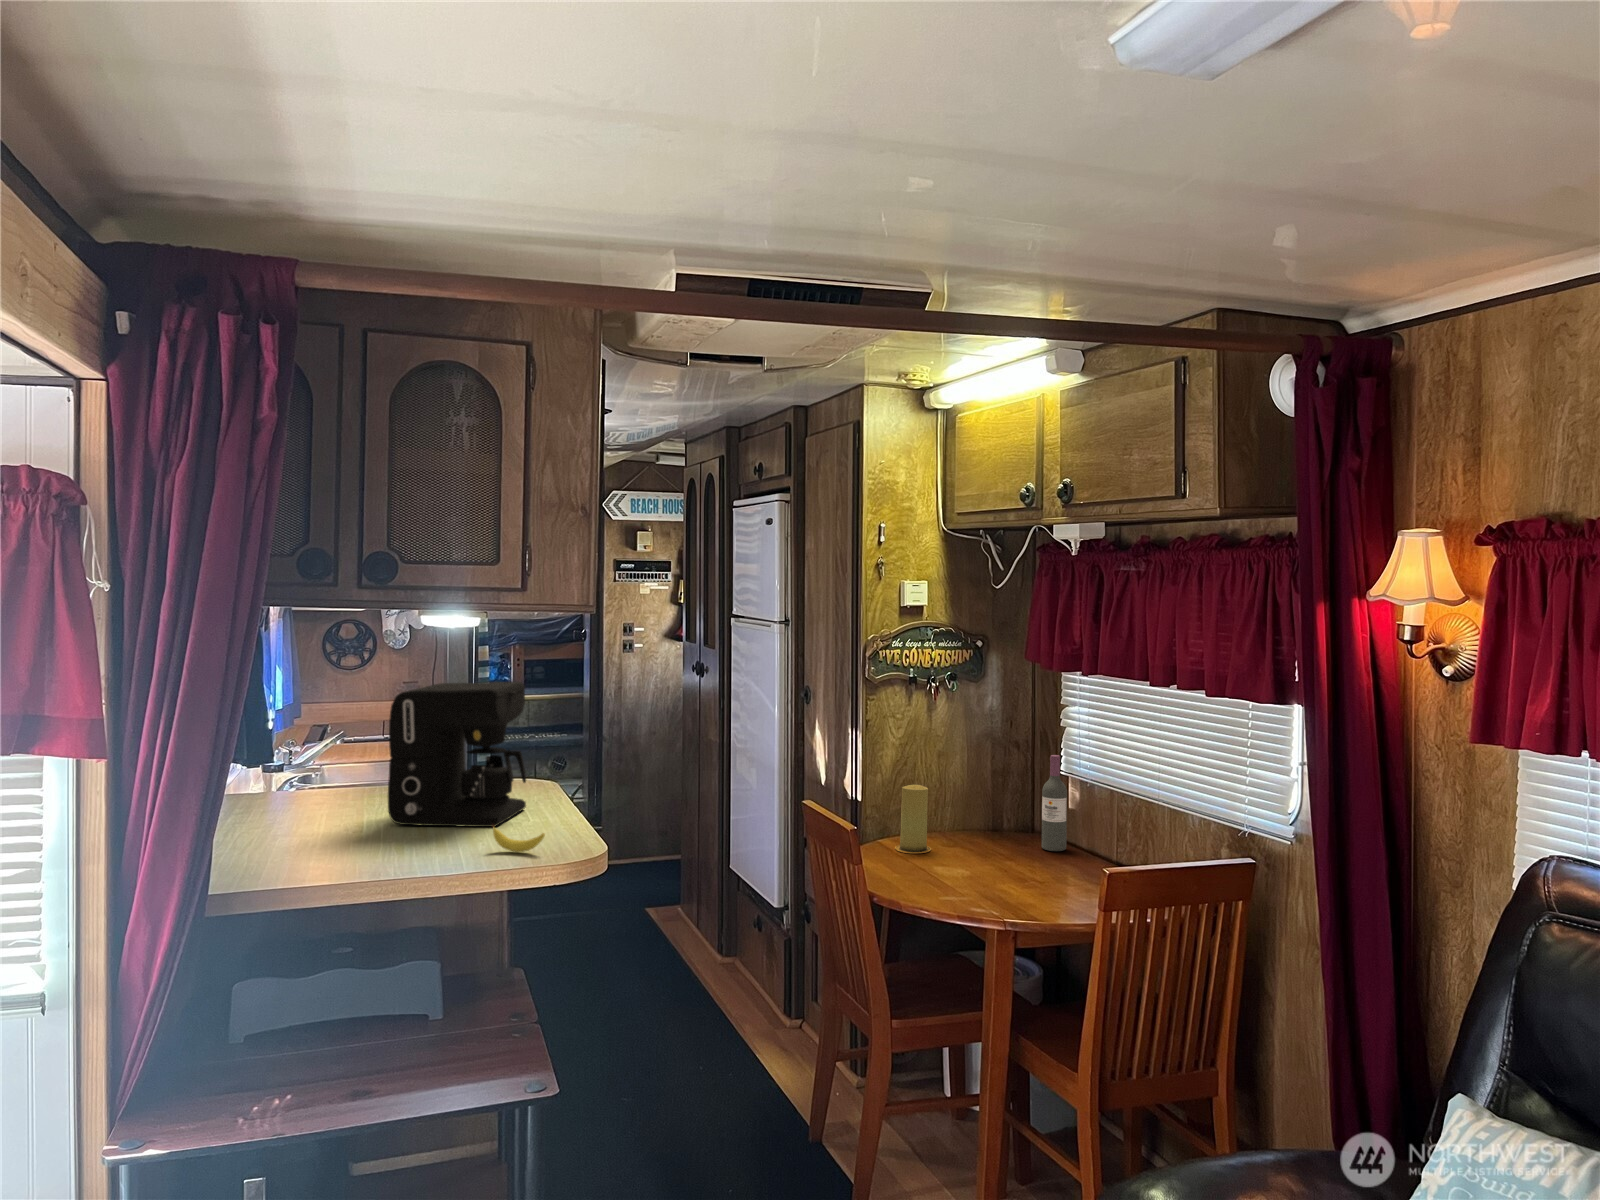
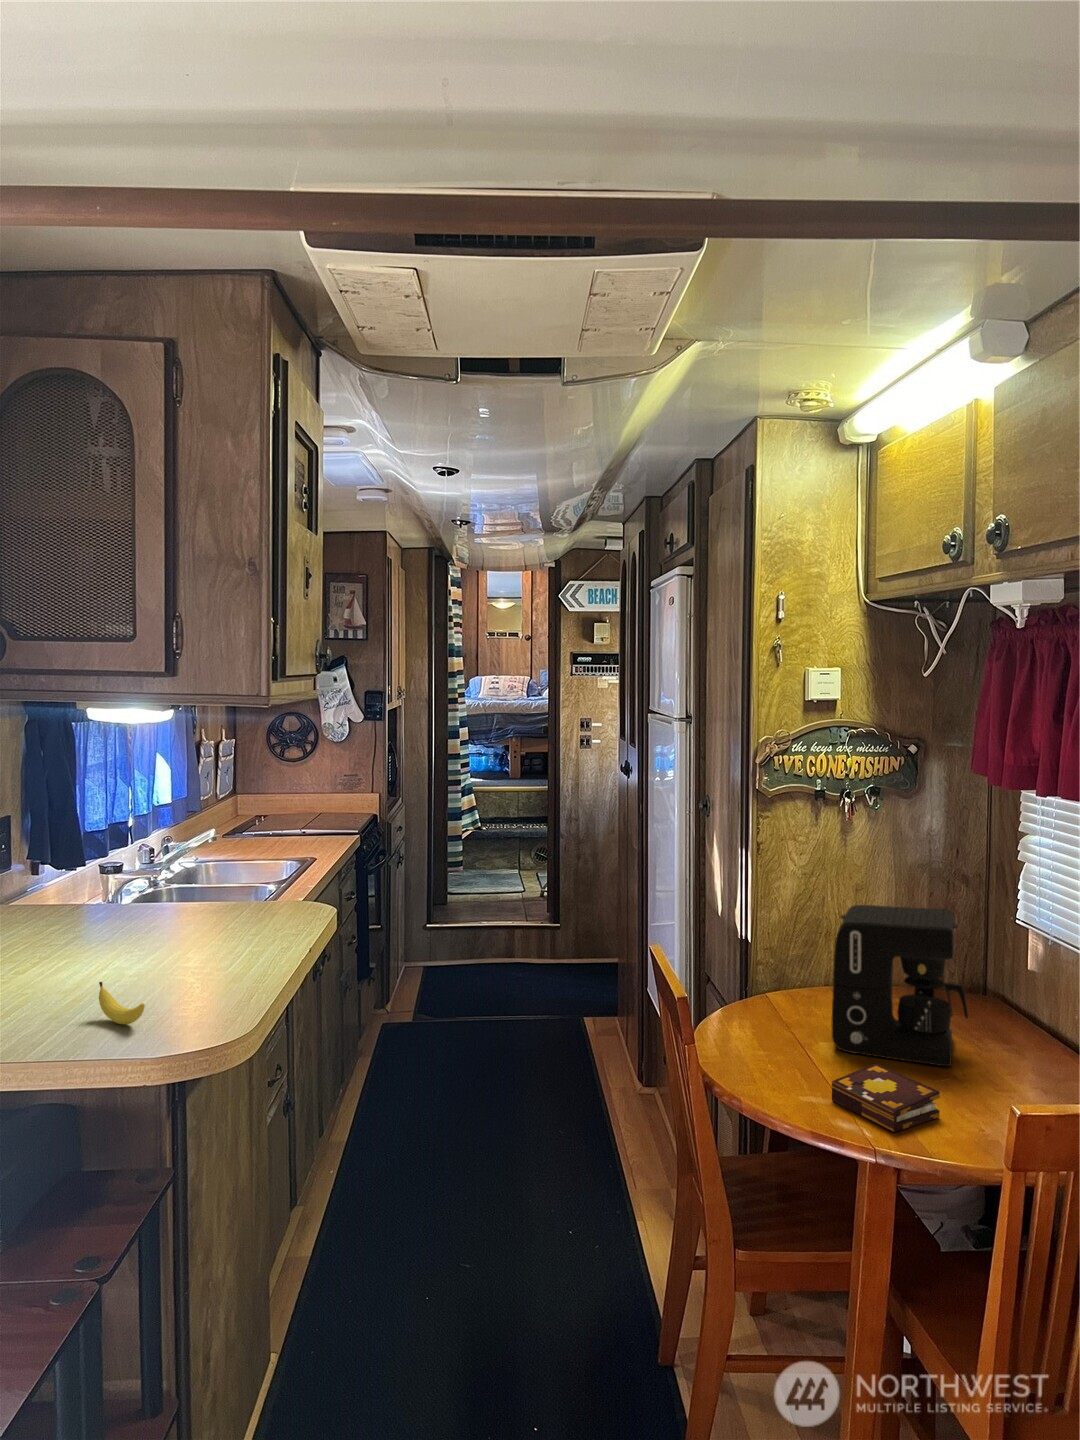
coffee maker: present [388,682,526,827] -> present [832,905,968,1066]
wine bottle: present [1042,755,1067,851] -> none [986,900,1023,1029]
candle: present [895,785,931,853] -> none [783,925,830,1014]
book: none [959,872,1033,911] -> present [832,1063,940,1132]

